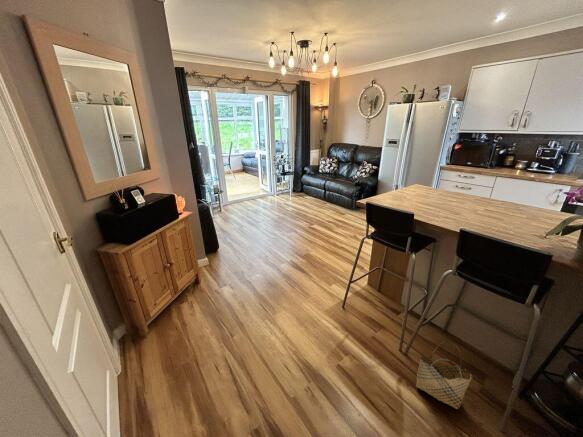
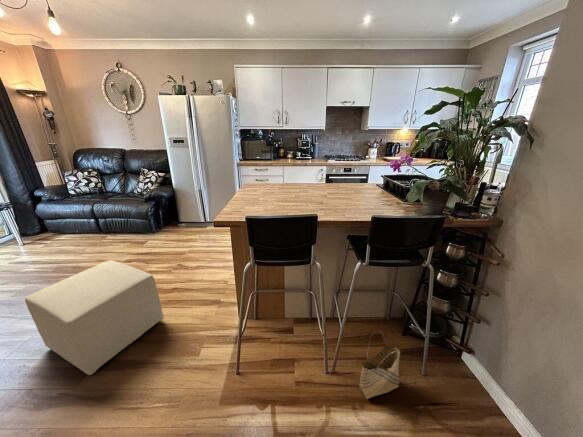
ottoman: none [277,213,327,263] -> present [25,260,164,375]

